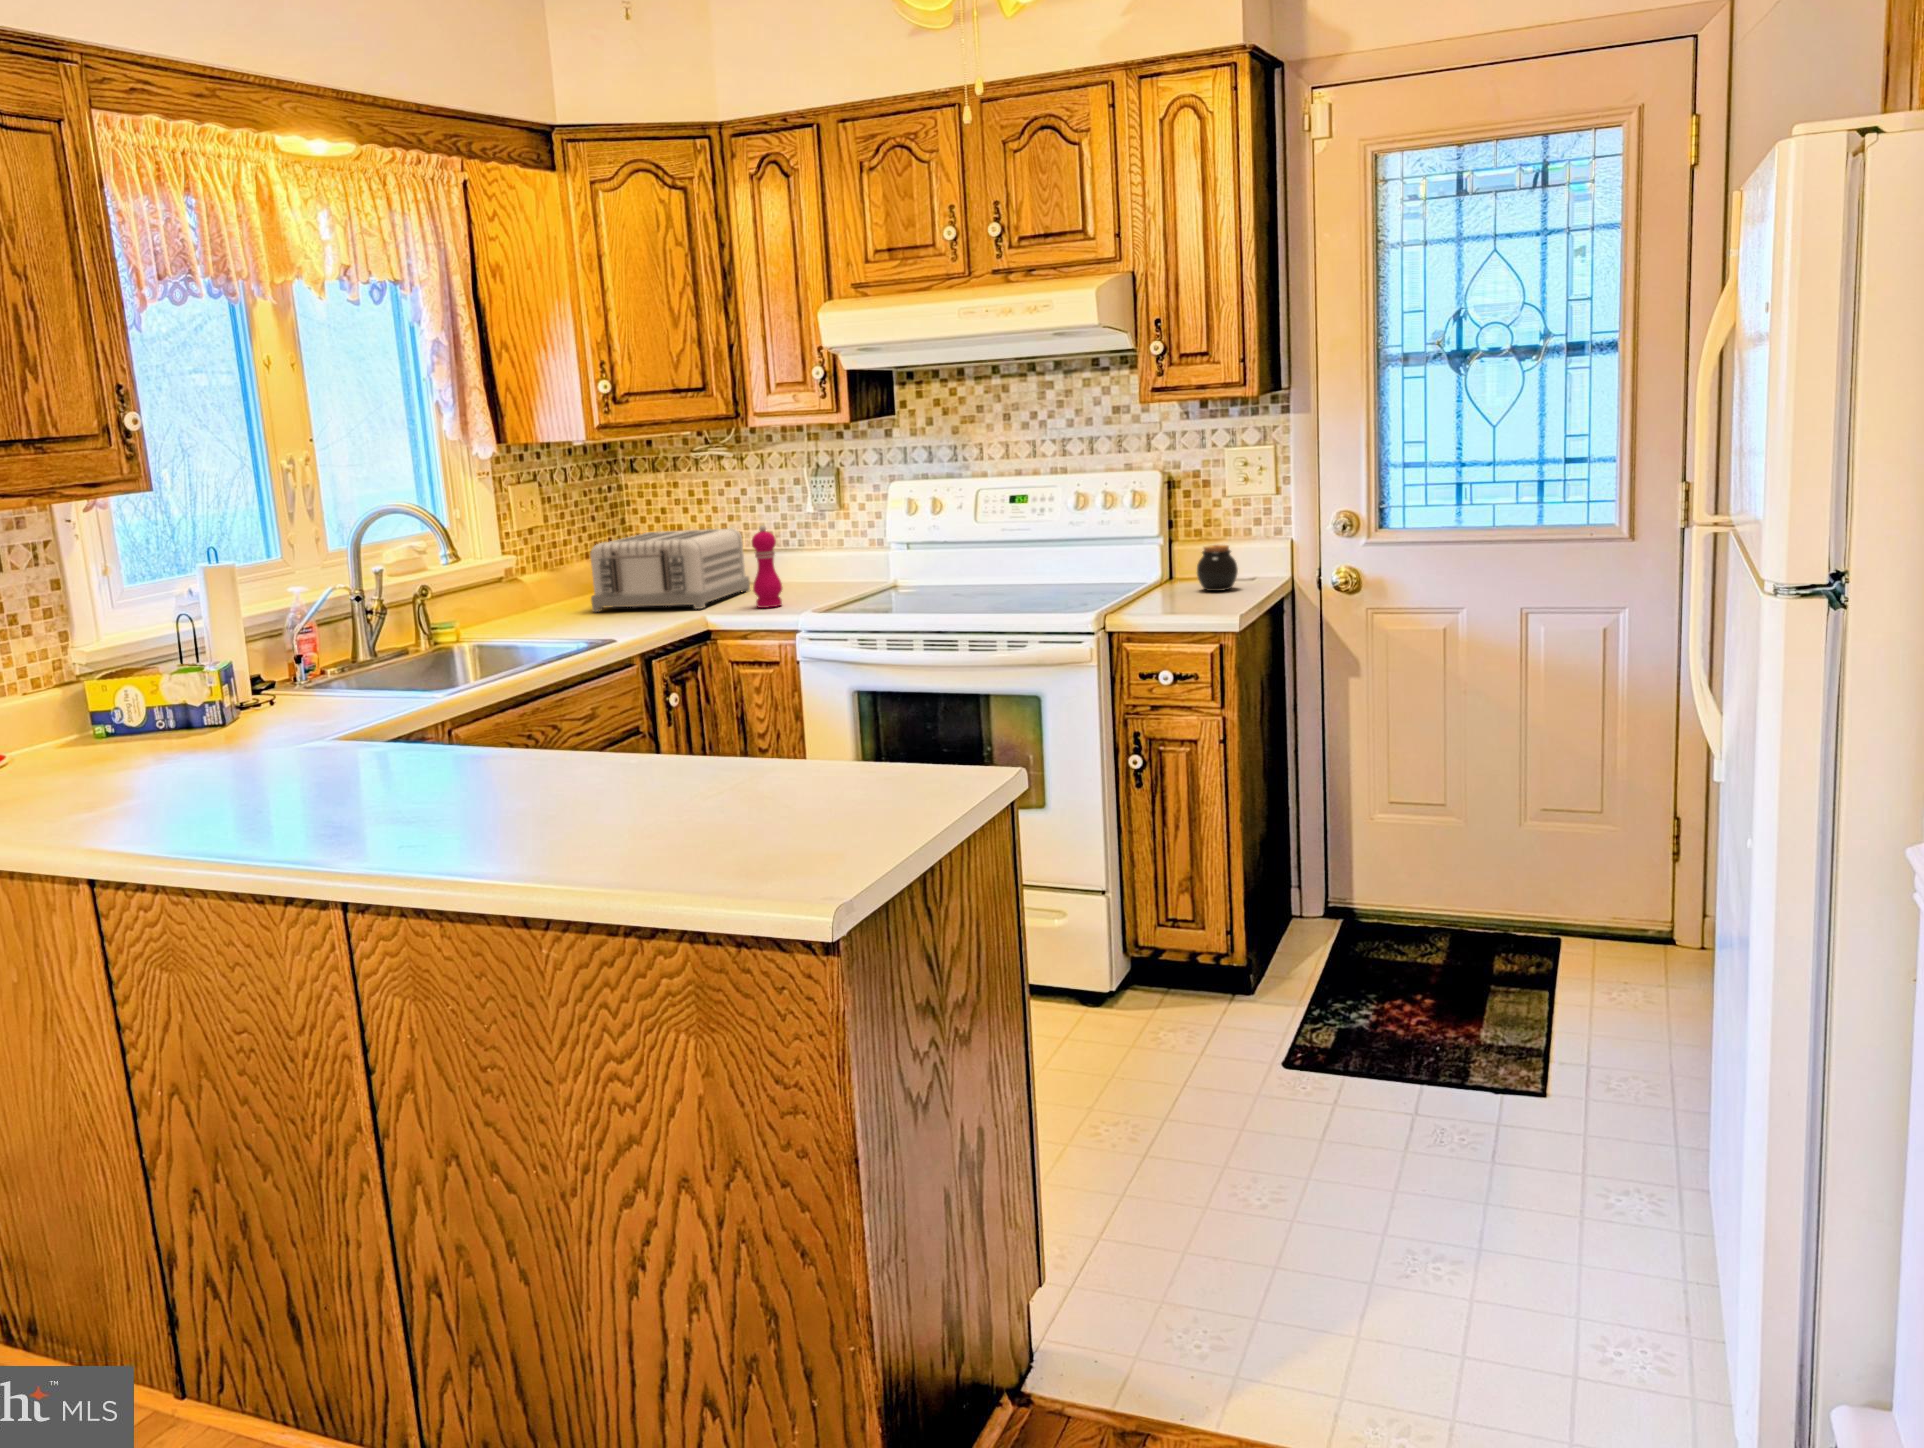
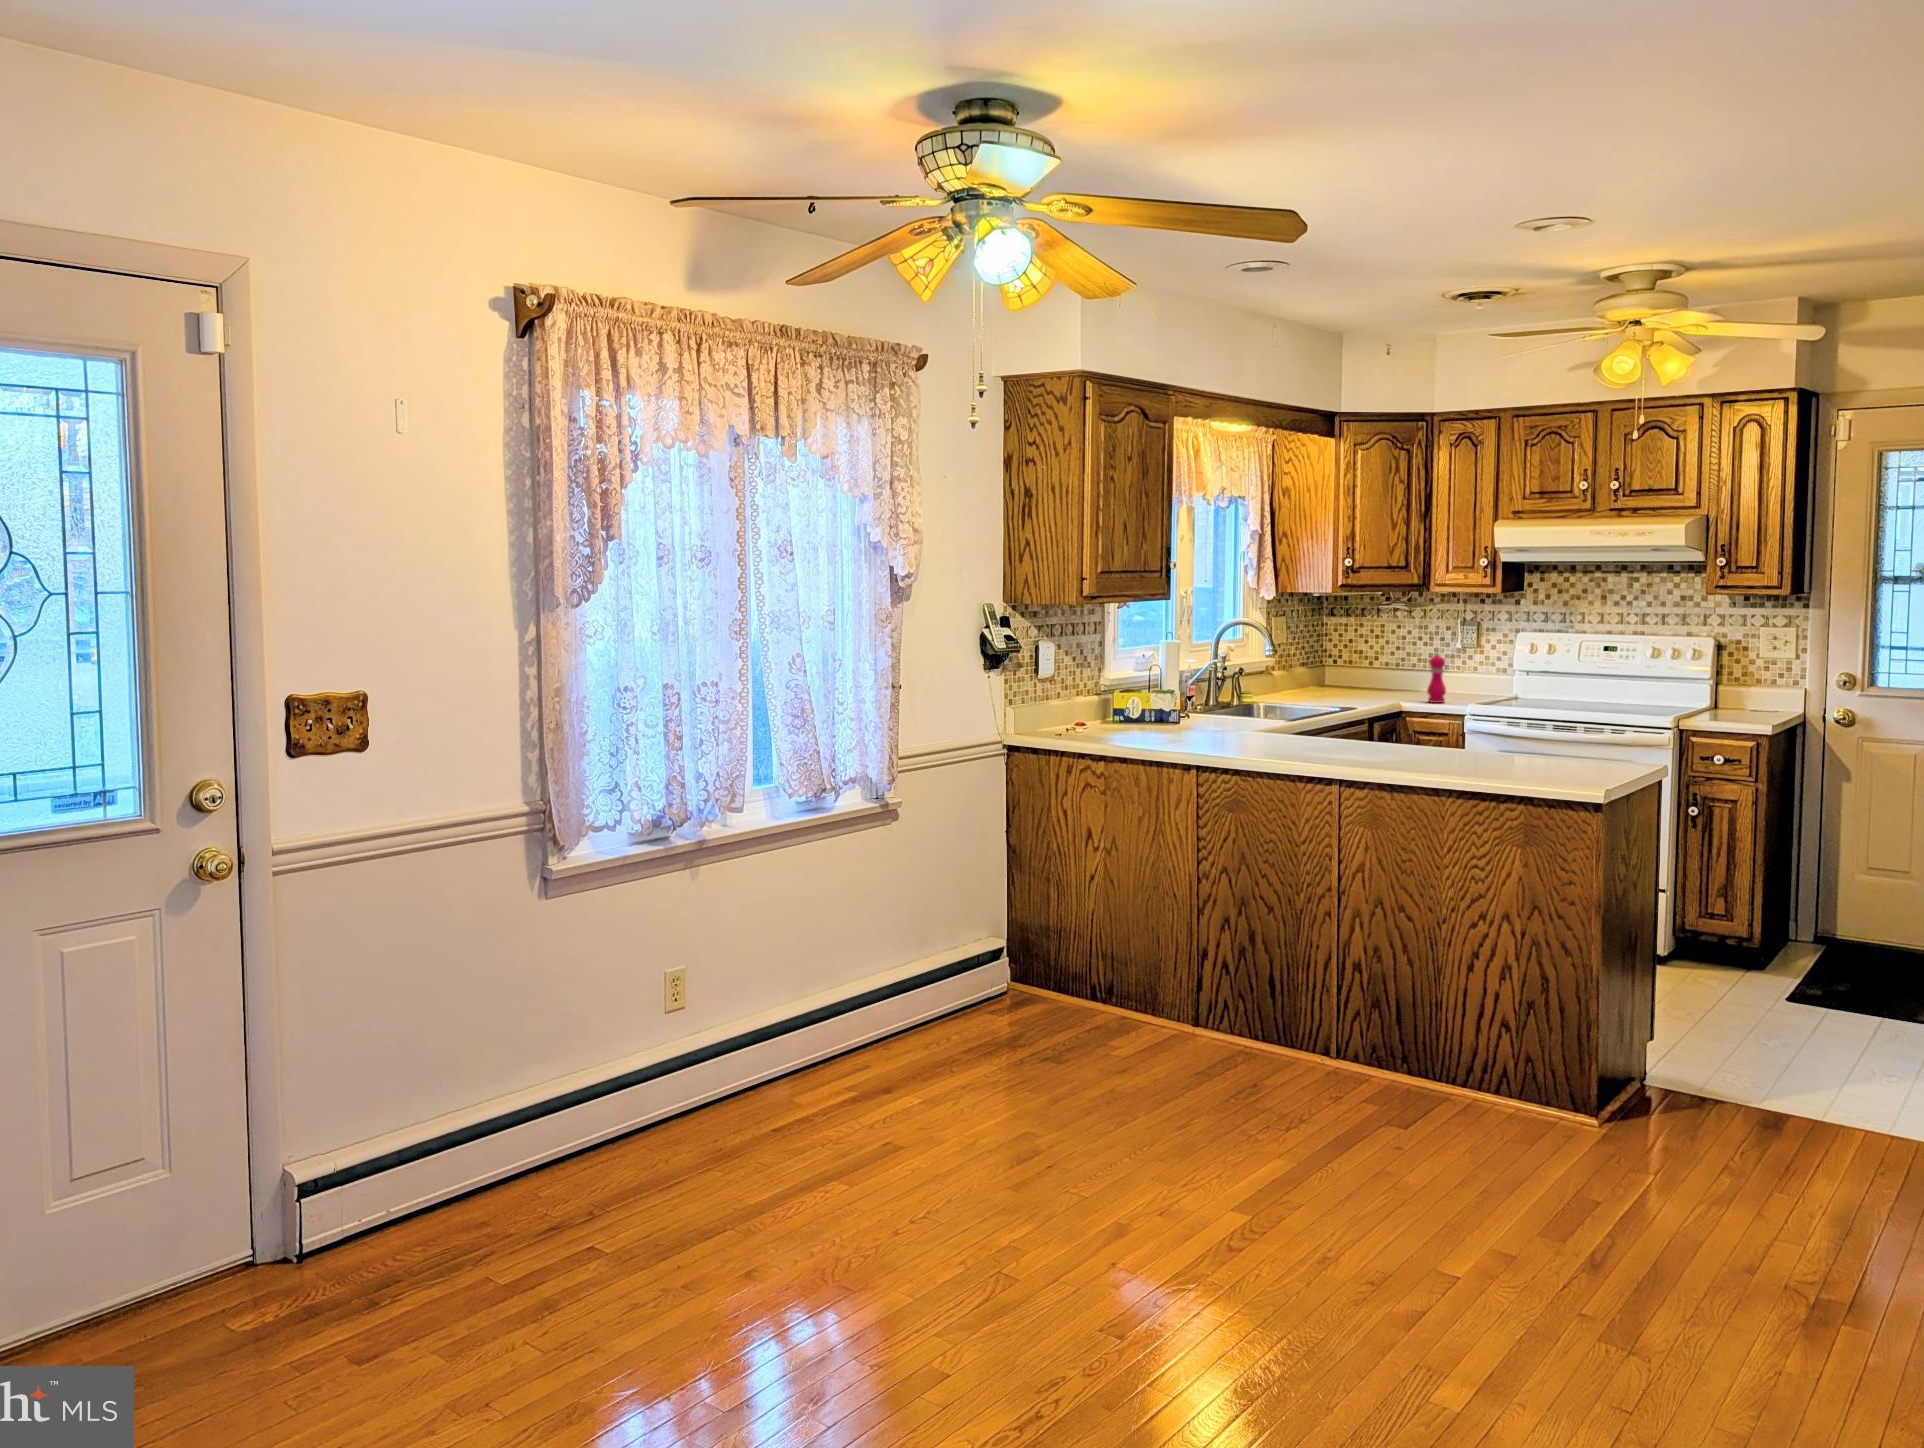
toaster: present [590,528,750,612] -> none [1317,653,1413,700]
jar: present [1197,545,1238,591] -> none [1737,687,1767,715]

